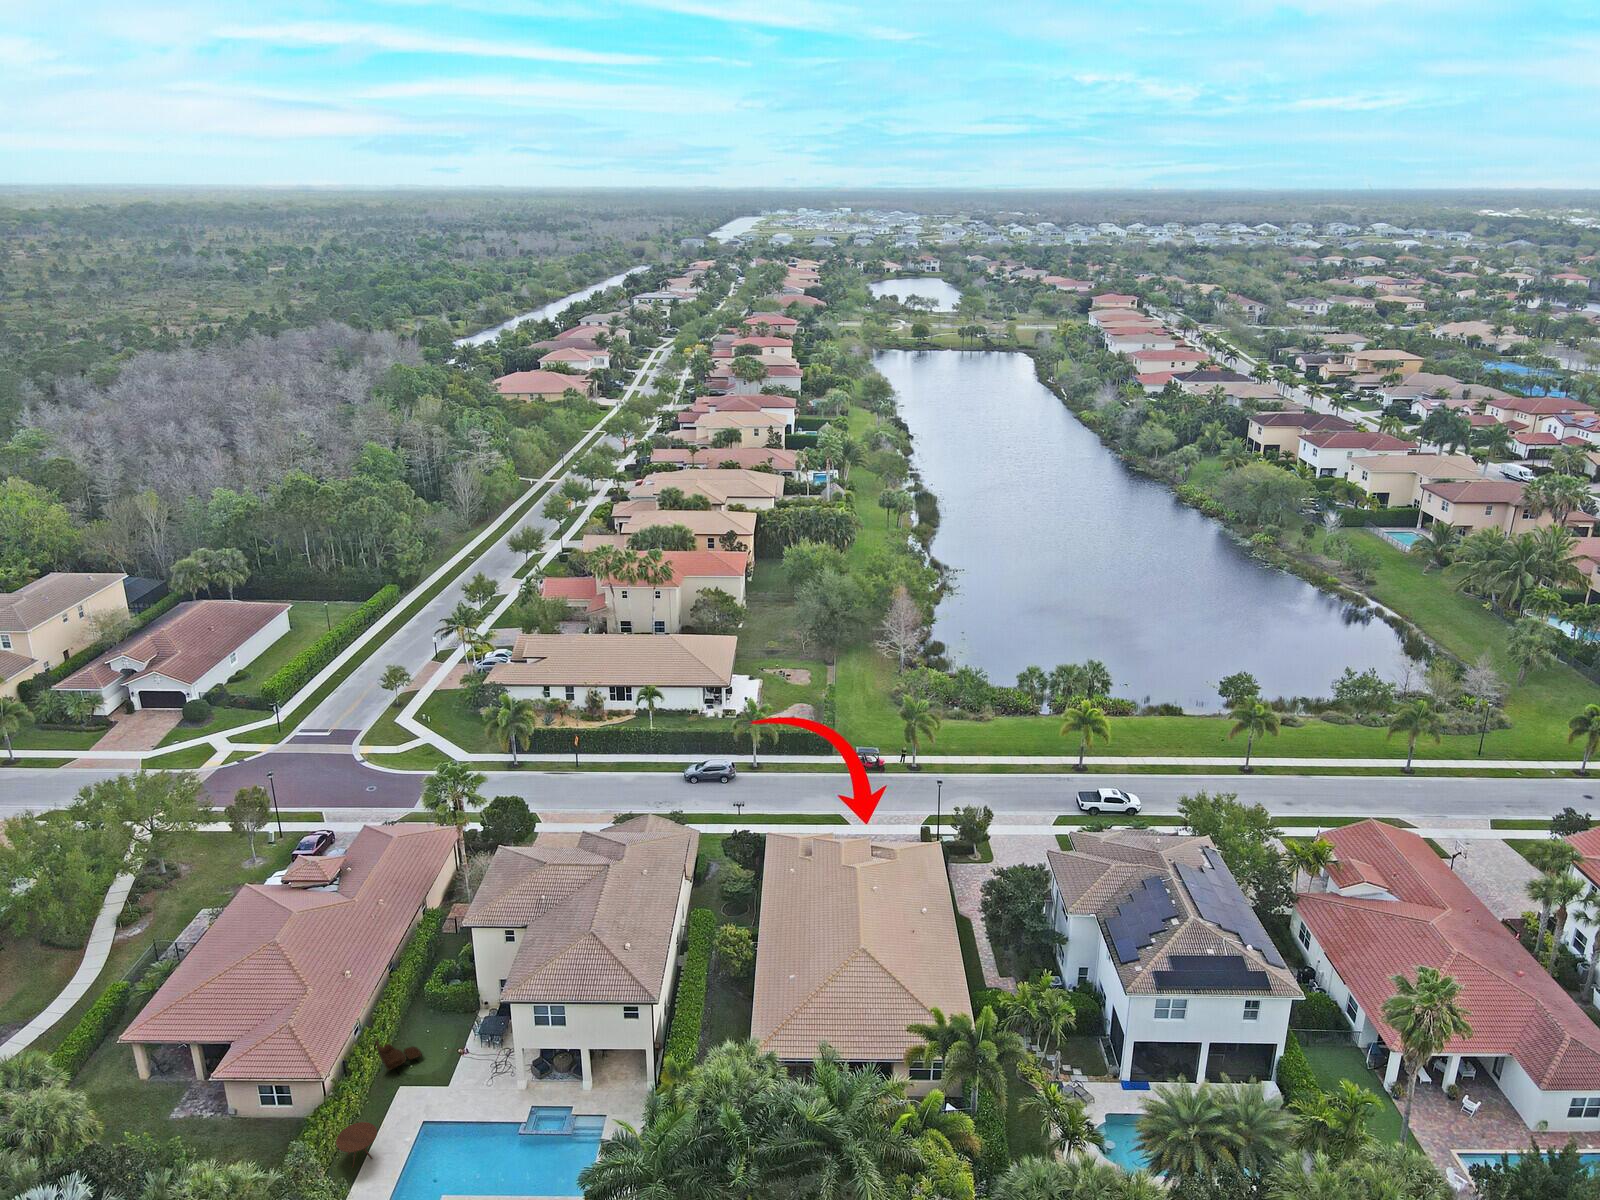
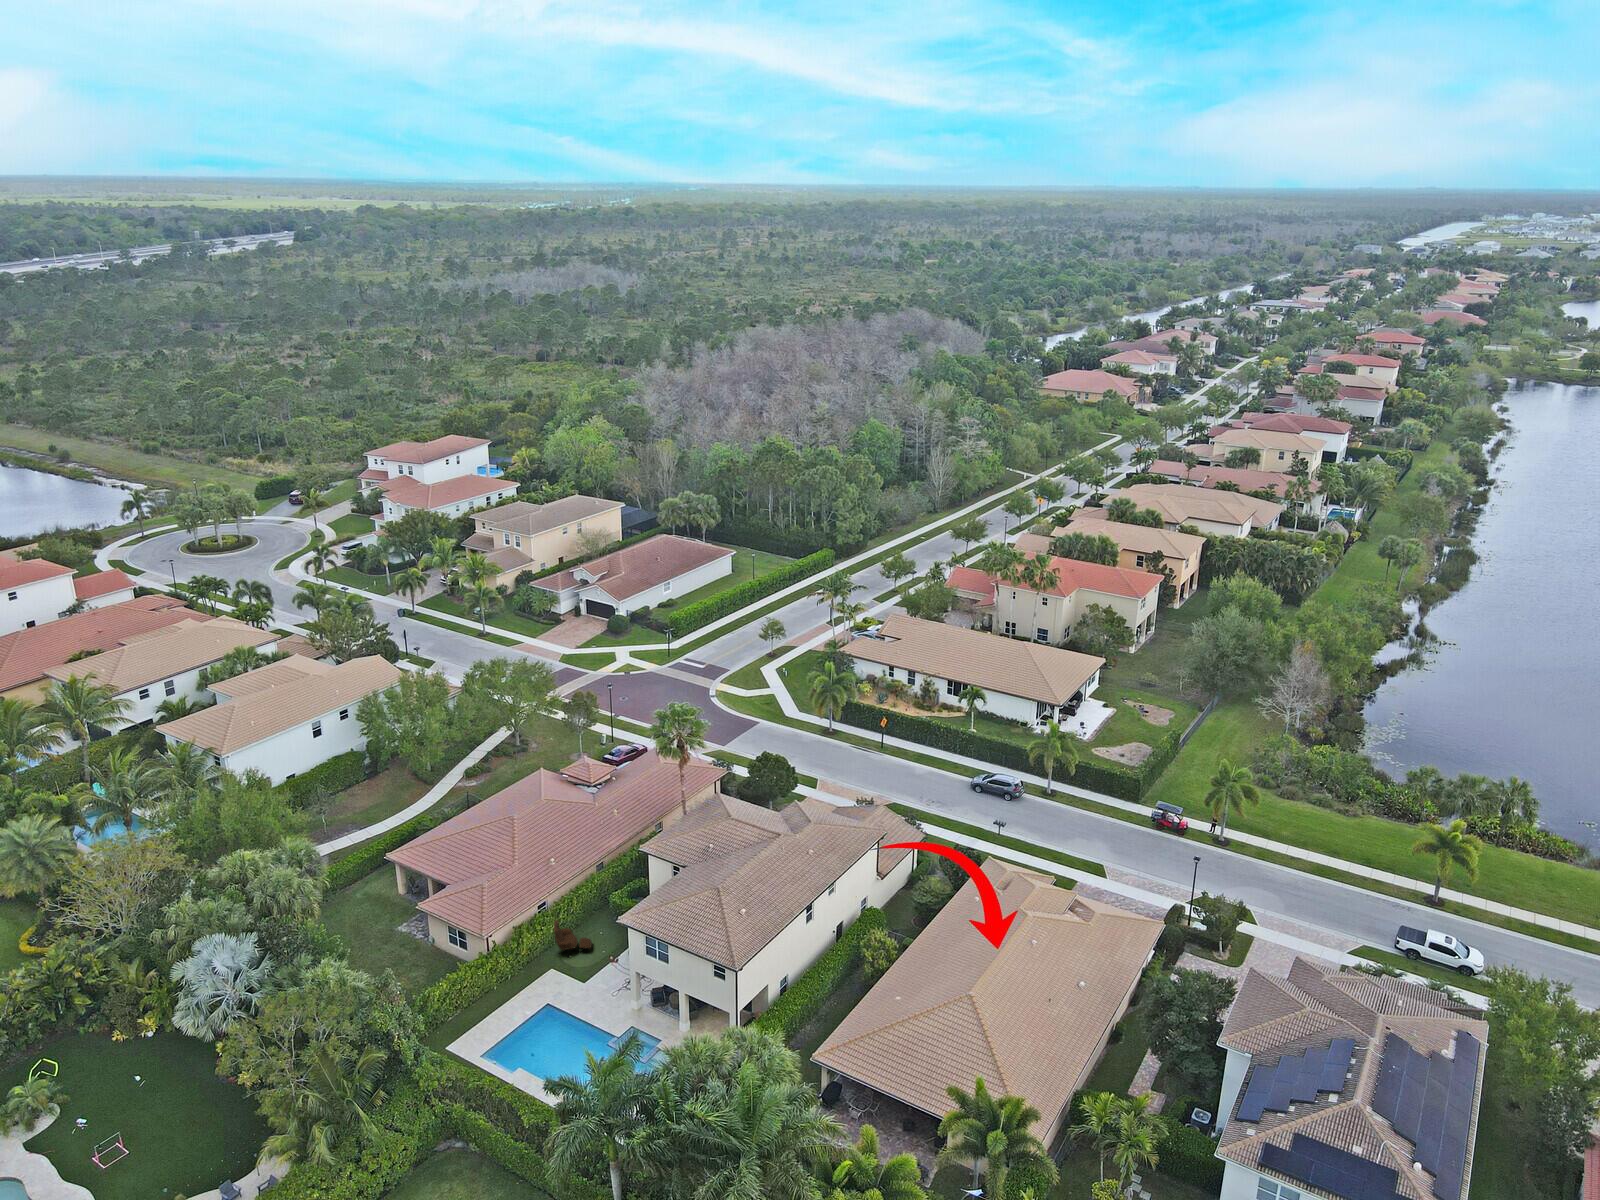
round table: present [336,1122,377,1167] -> none [483,980,516,1014]

